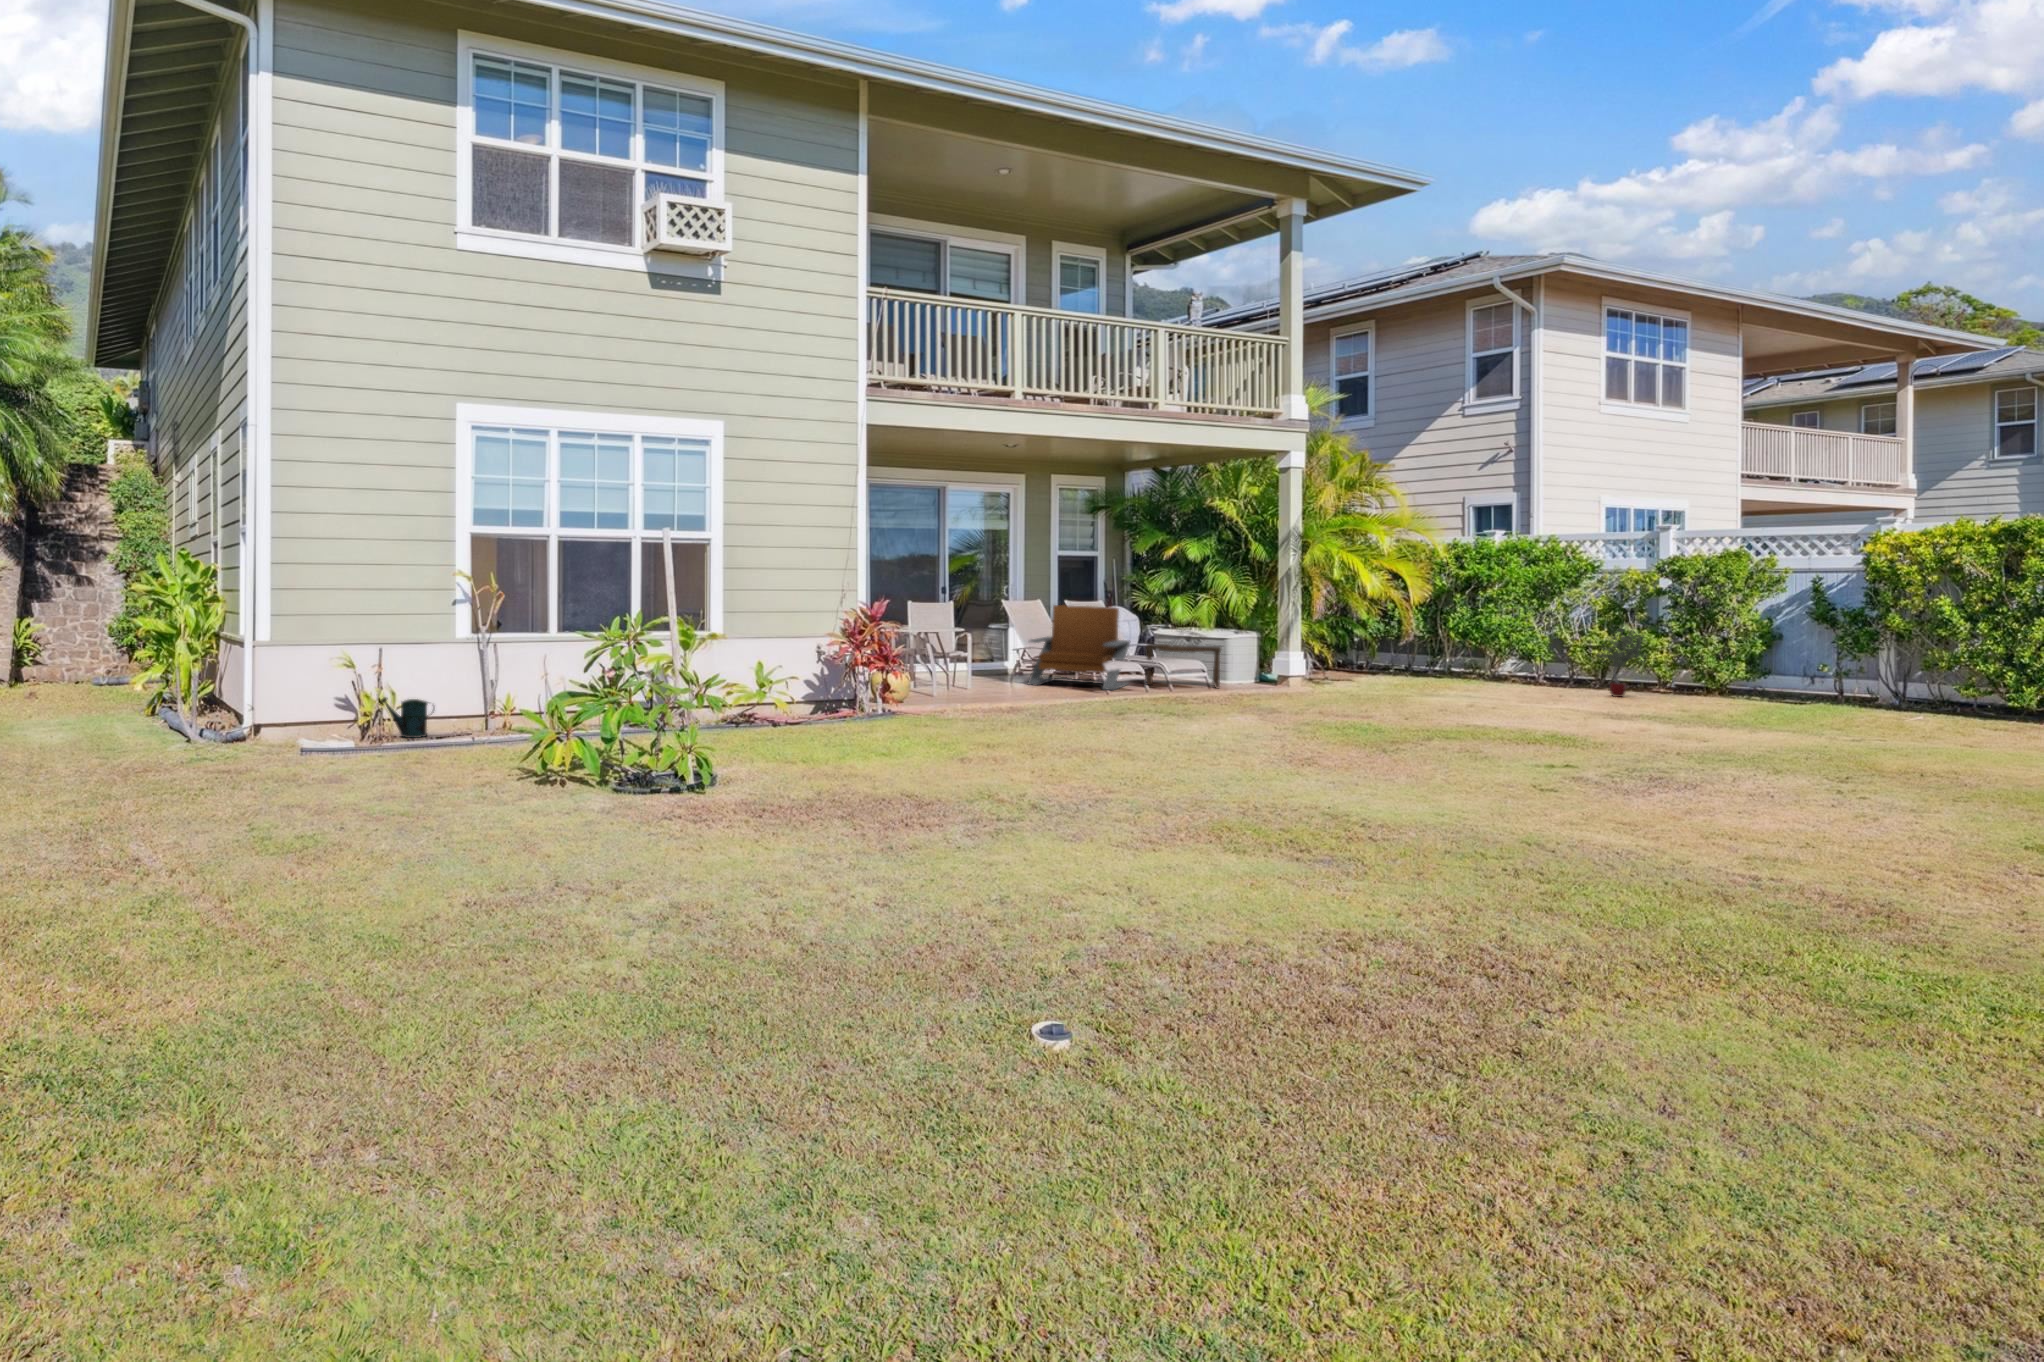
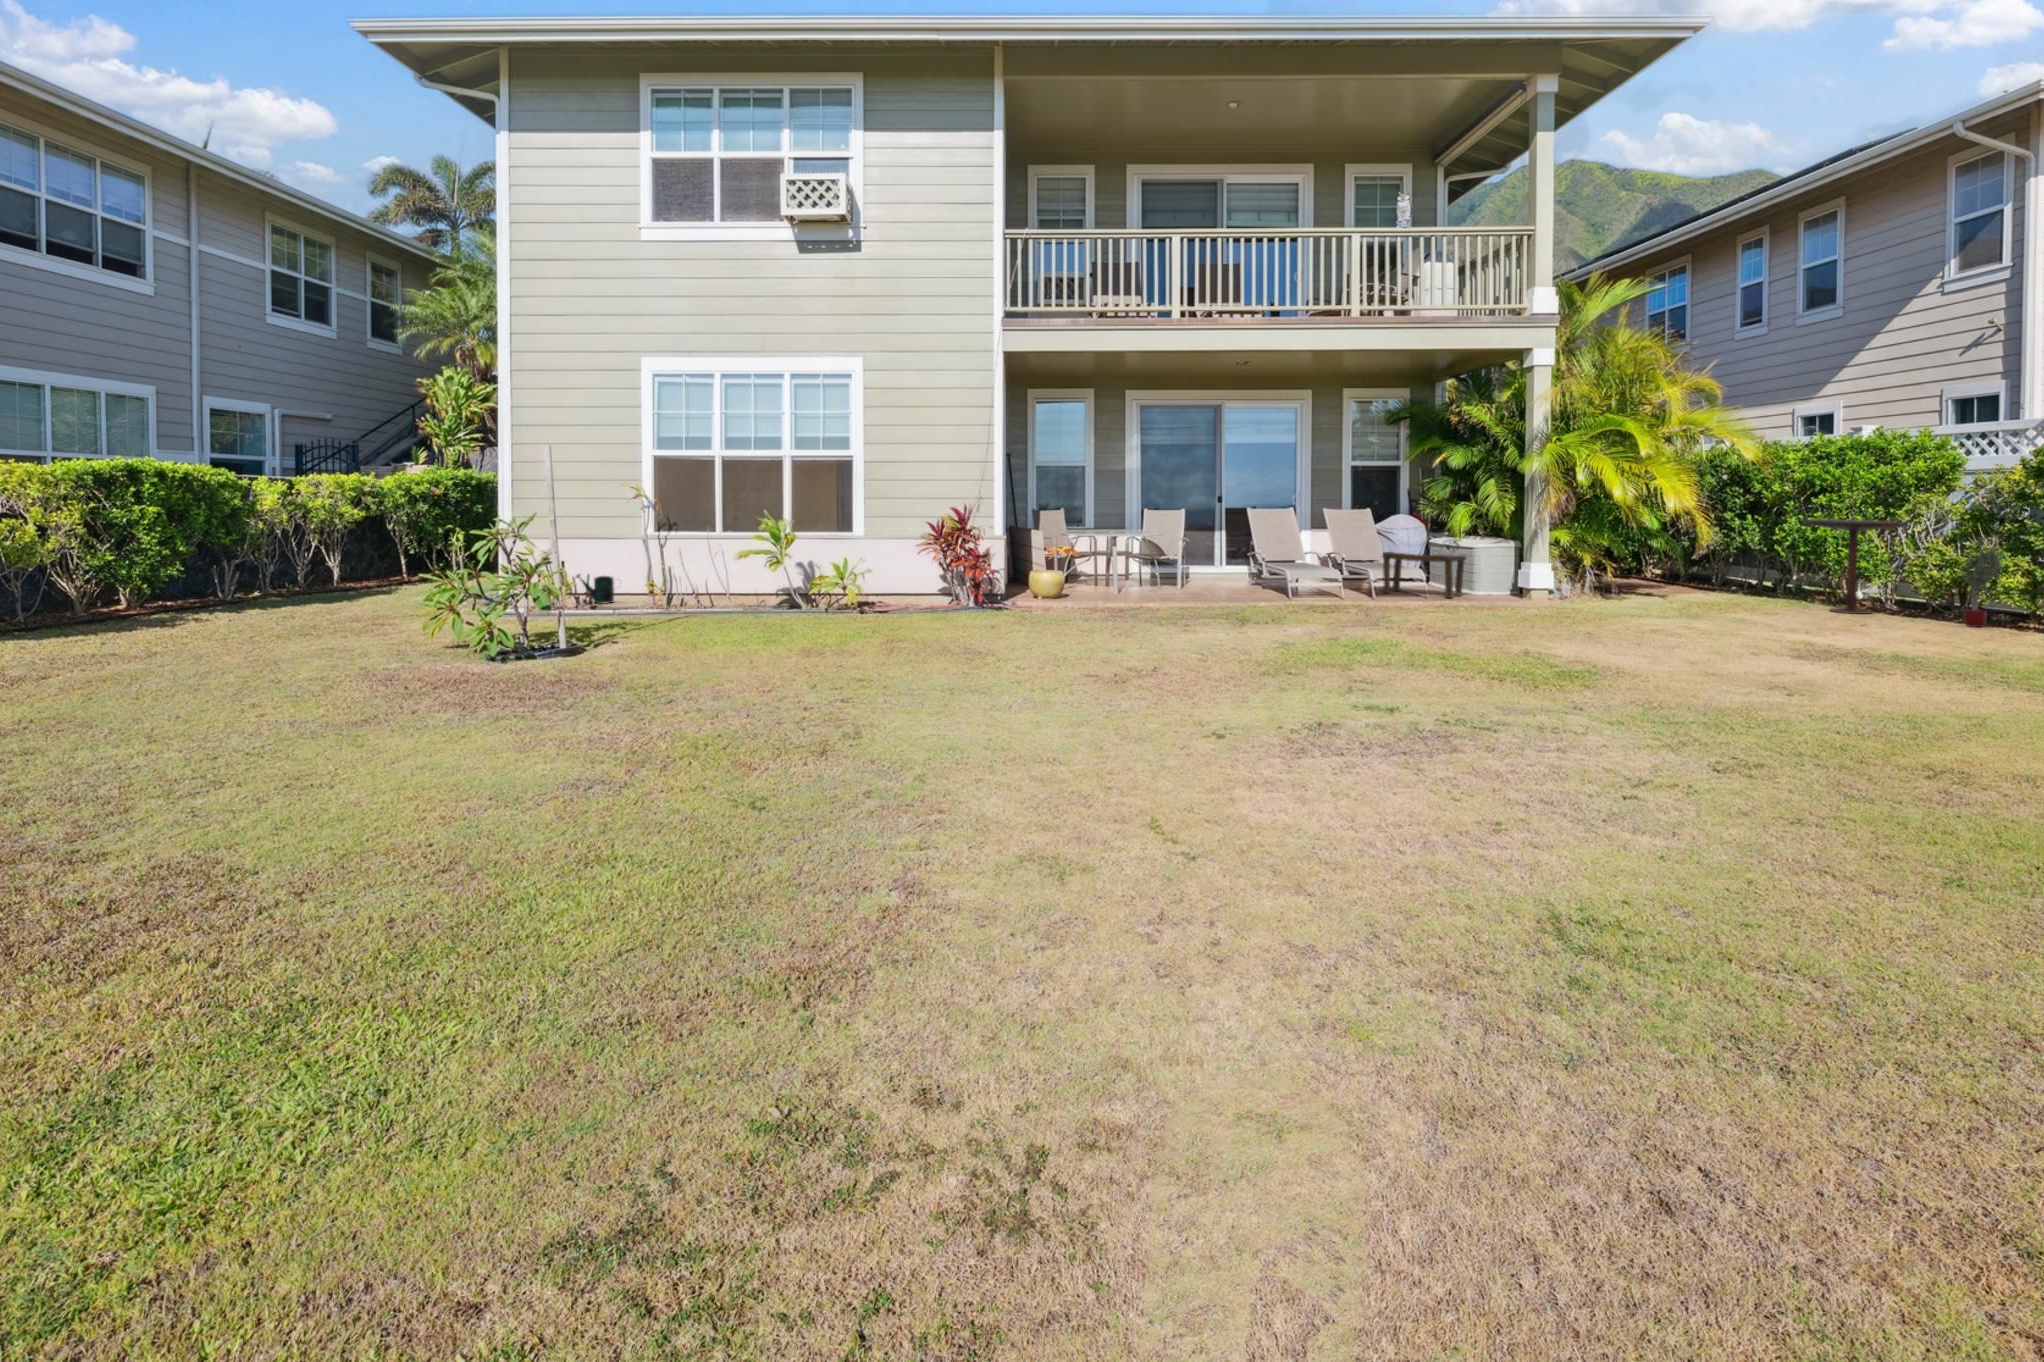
lounge chair: present [1028,605,1130,690] -> none [1257,514,1367,596]
pedestal table: none [1471,609,1552,689] -> present [1803,519,1907,614]

